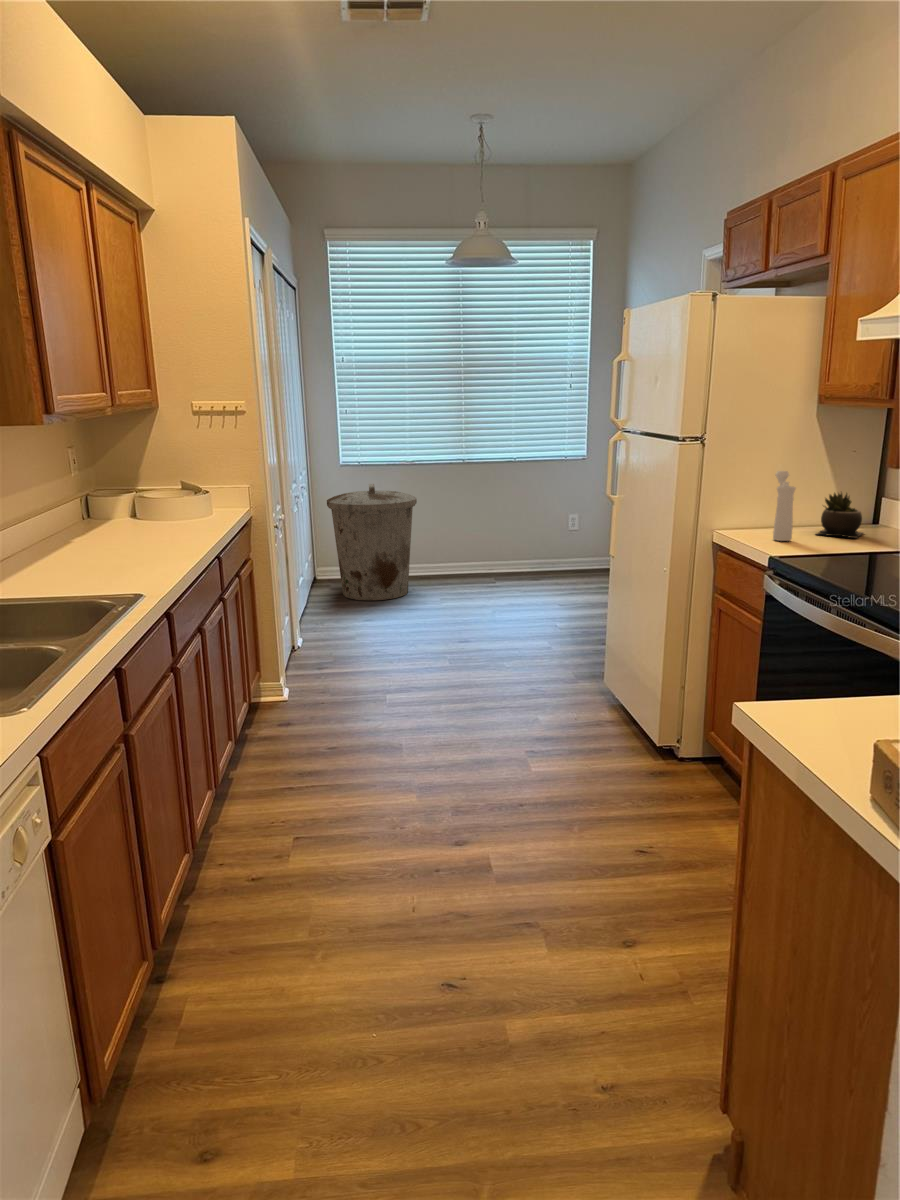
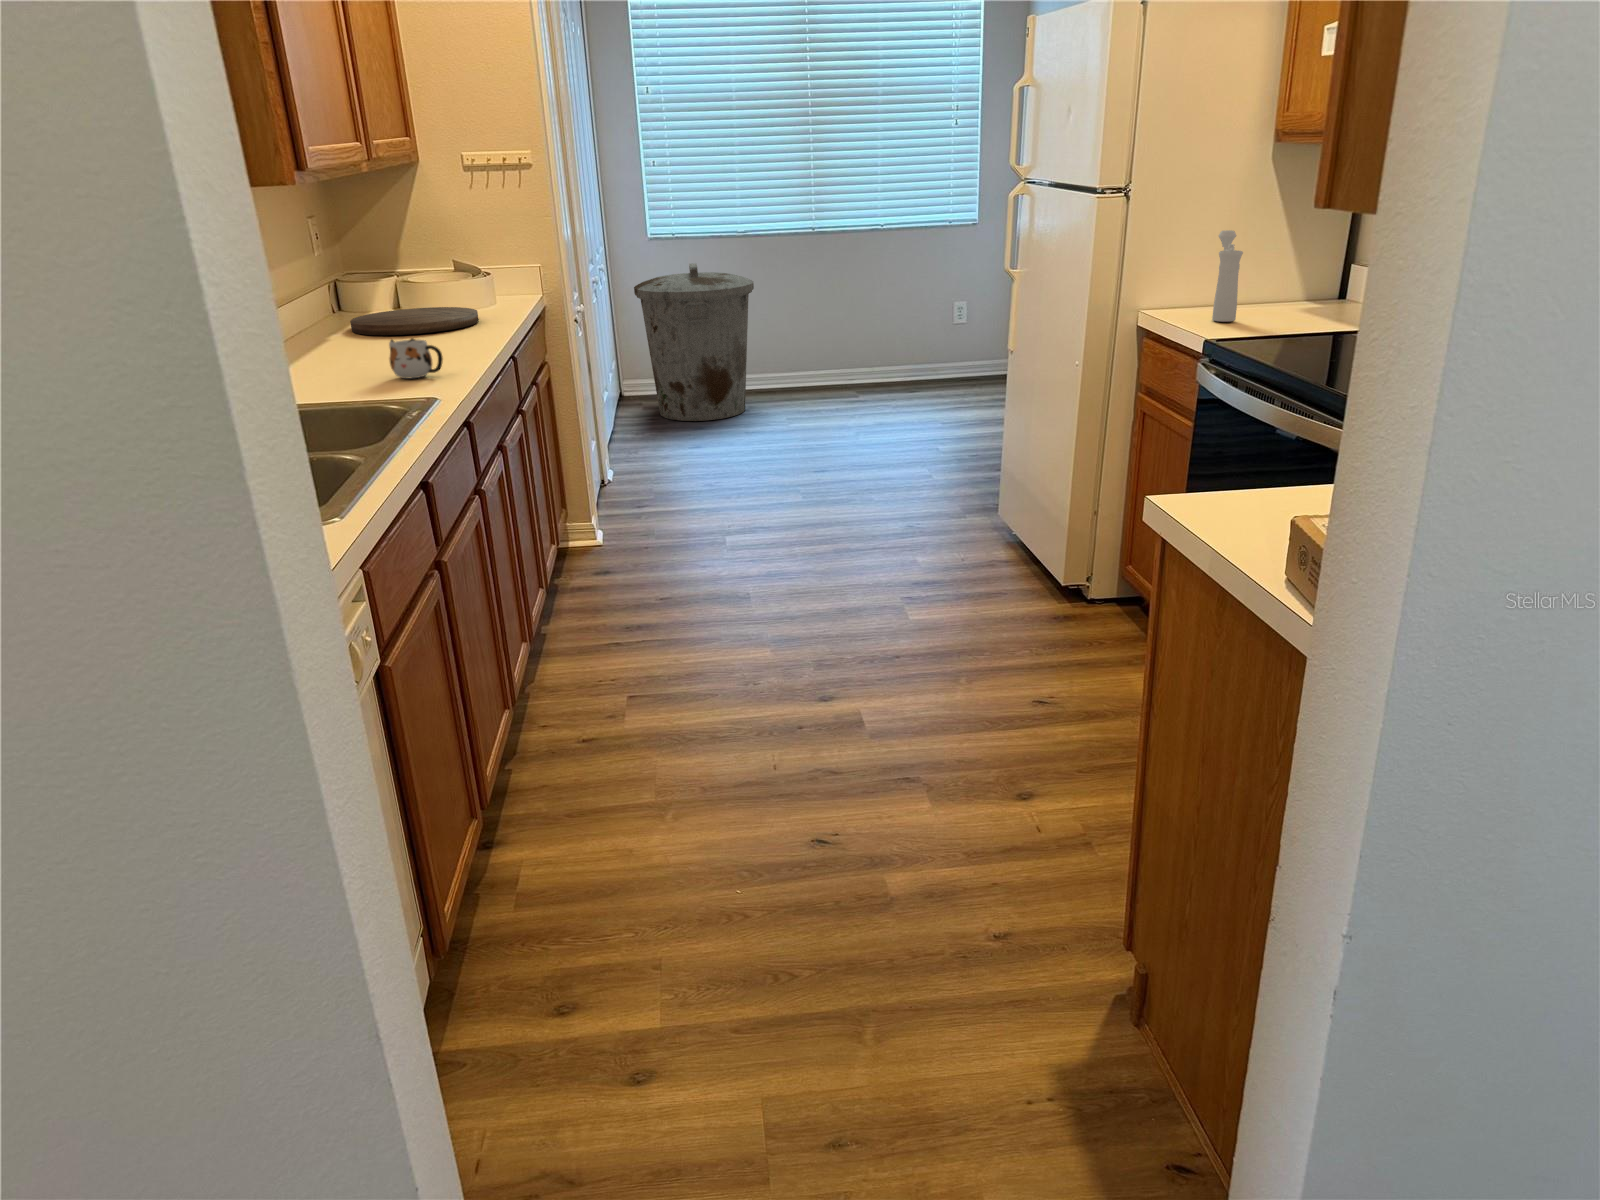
succulent plant: present [817,493,863,538] -> none [1266,256,1329,316]
cutting board: none [93,516,195,538] -> present [350,307,479,335]
mug: none [111,544,154,575] -> present [389,339,443,378]

